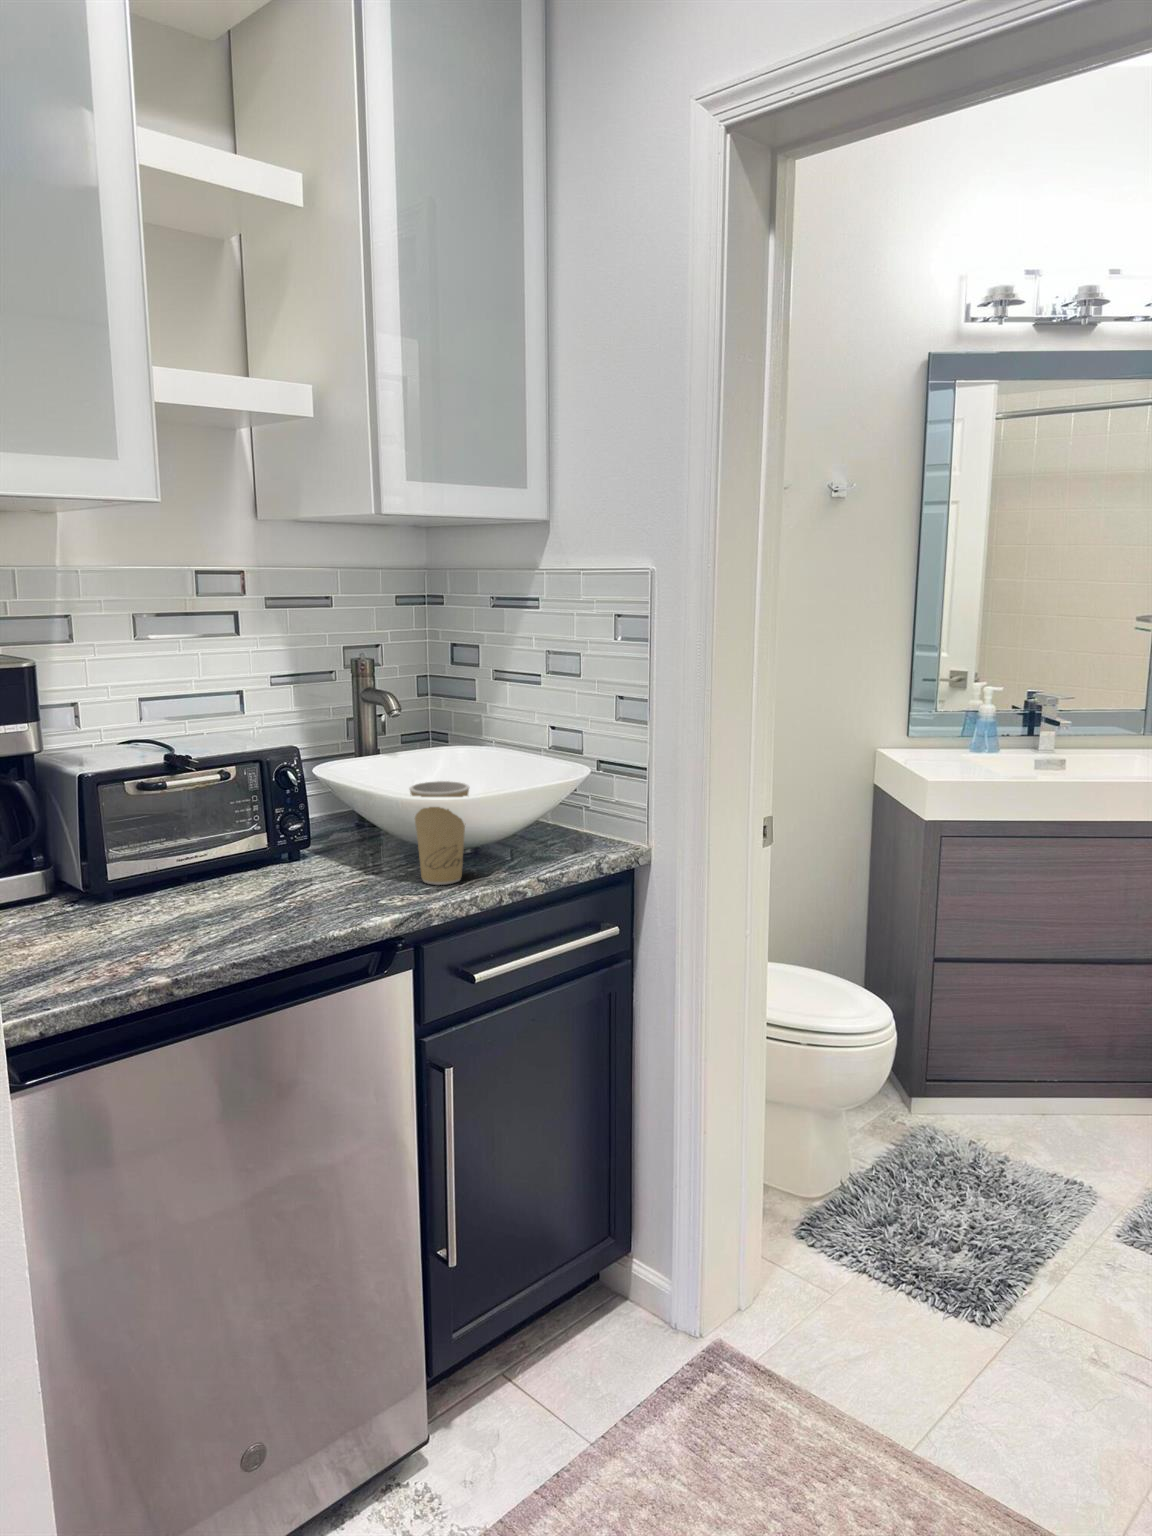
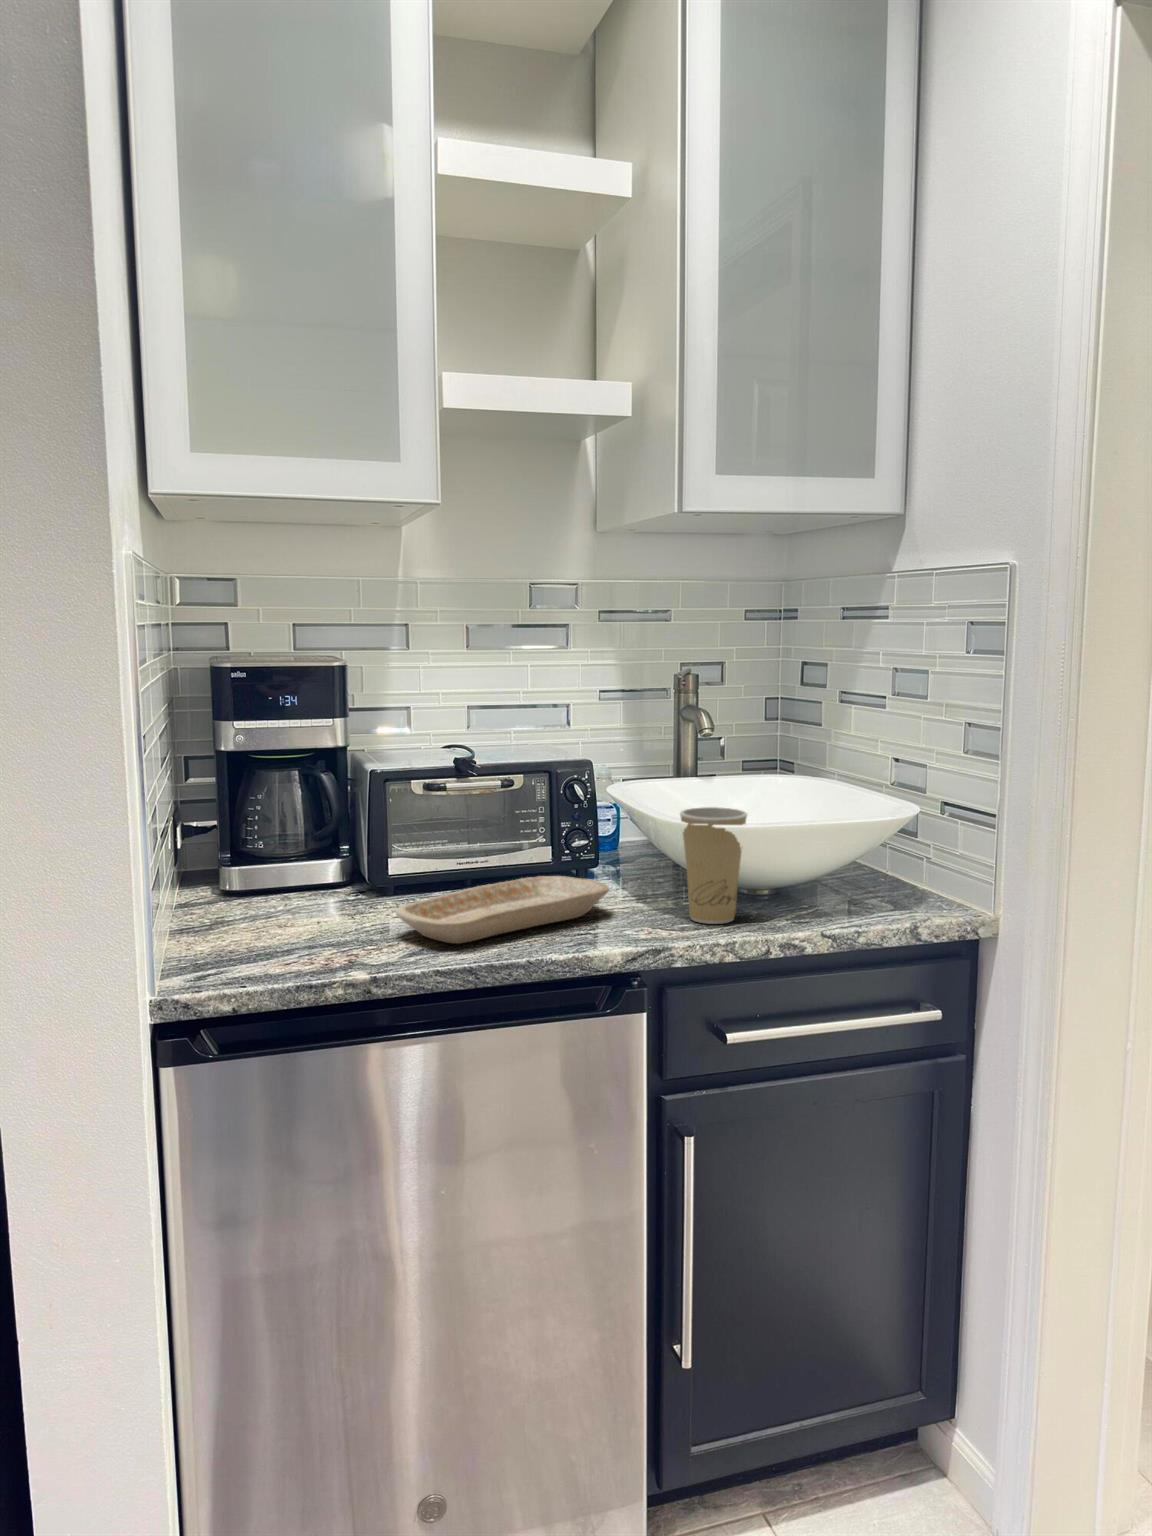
tray: none [160,856,349,934] -> present [396,876,609,944]

